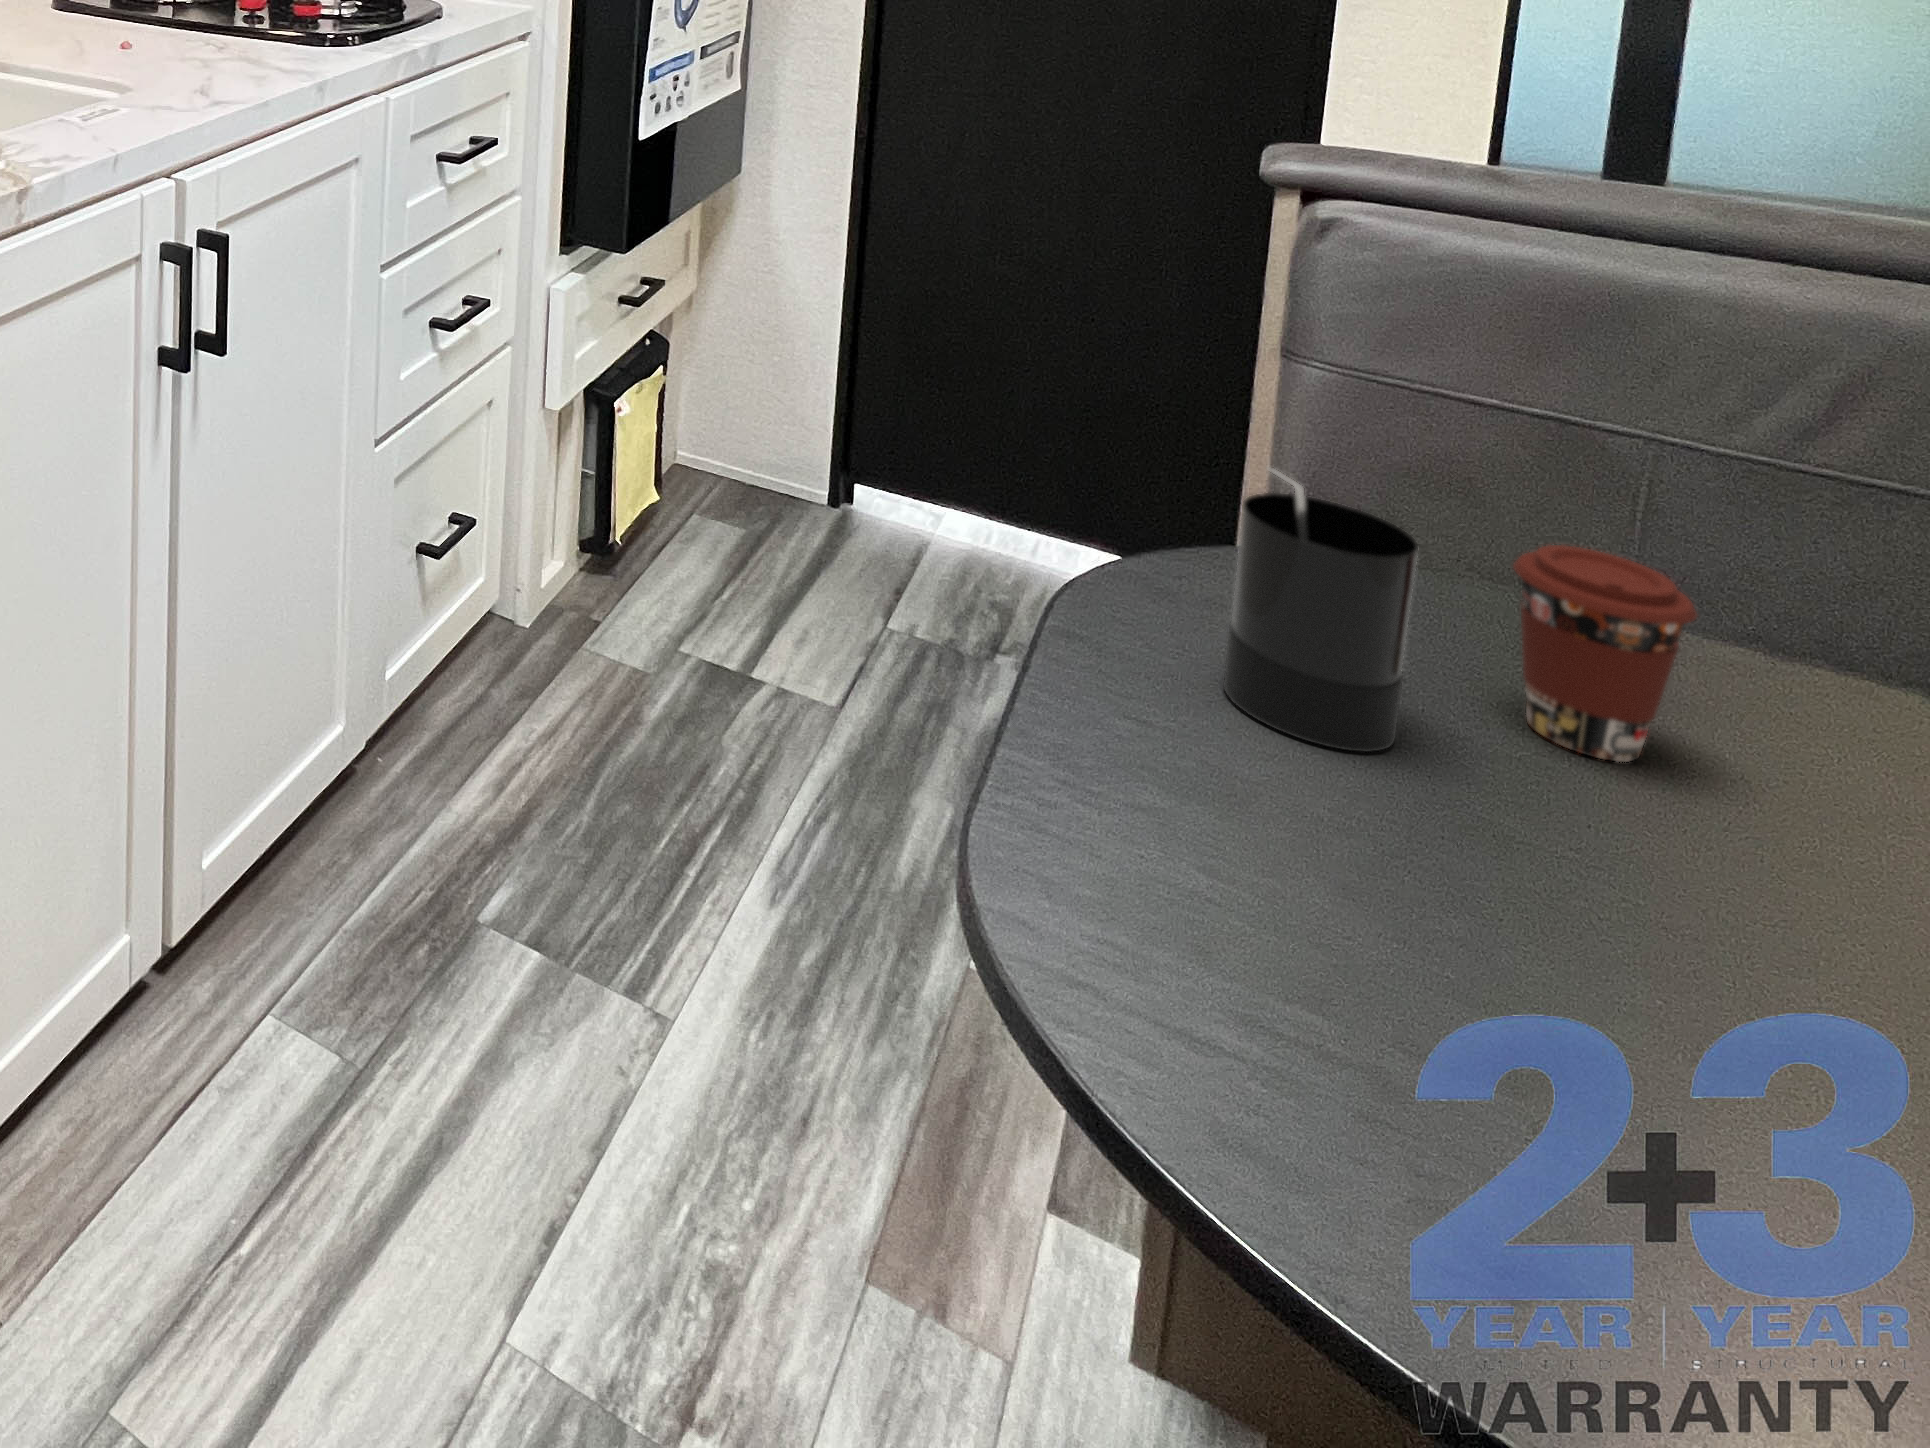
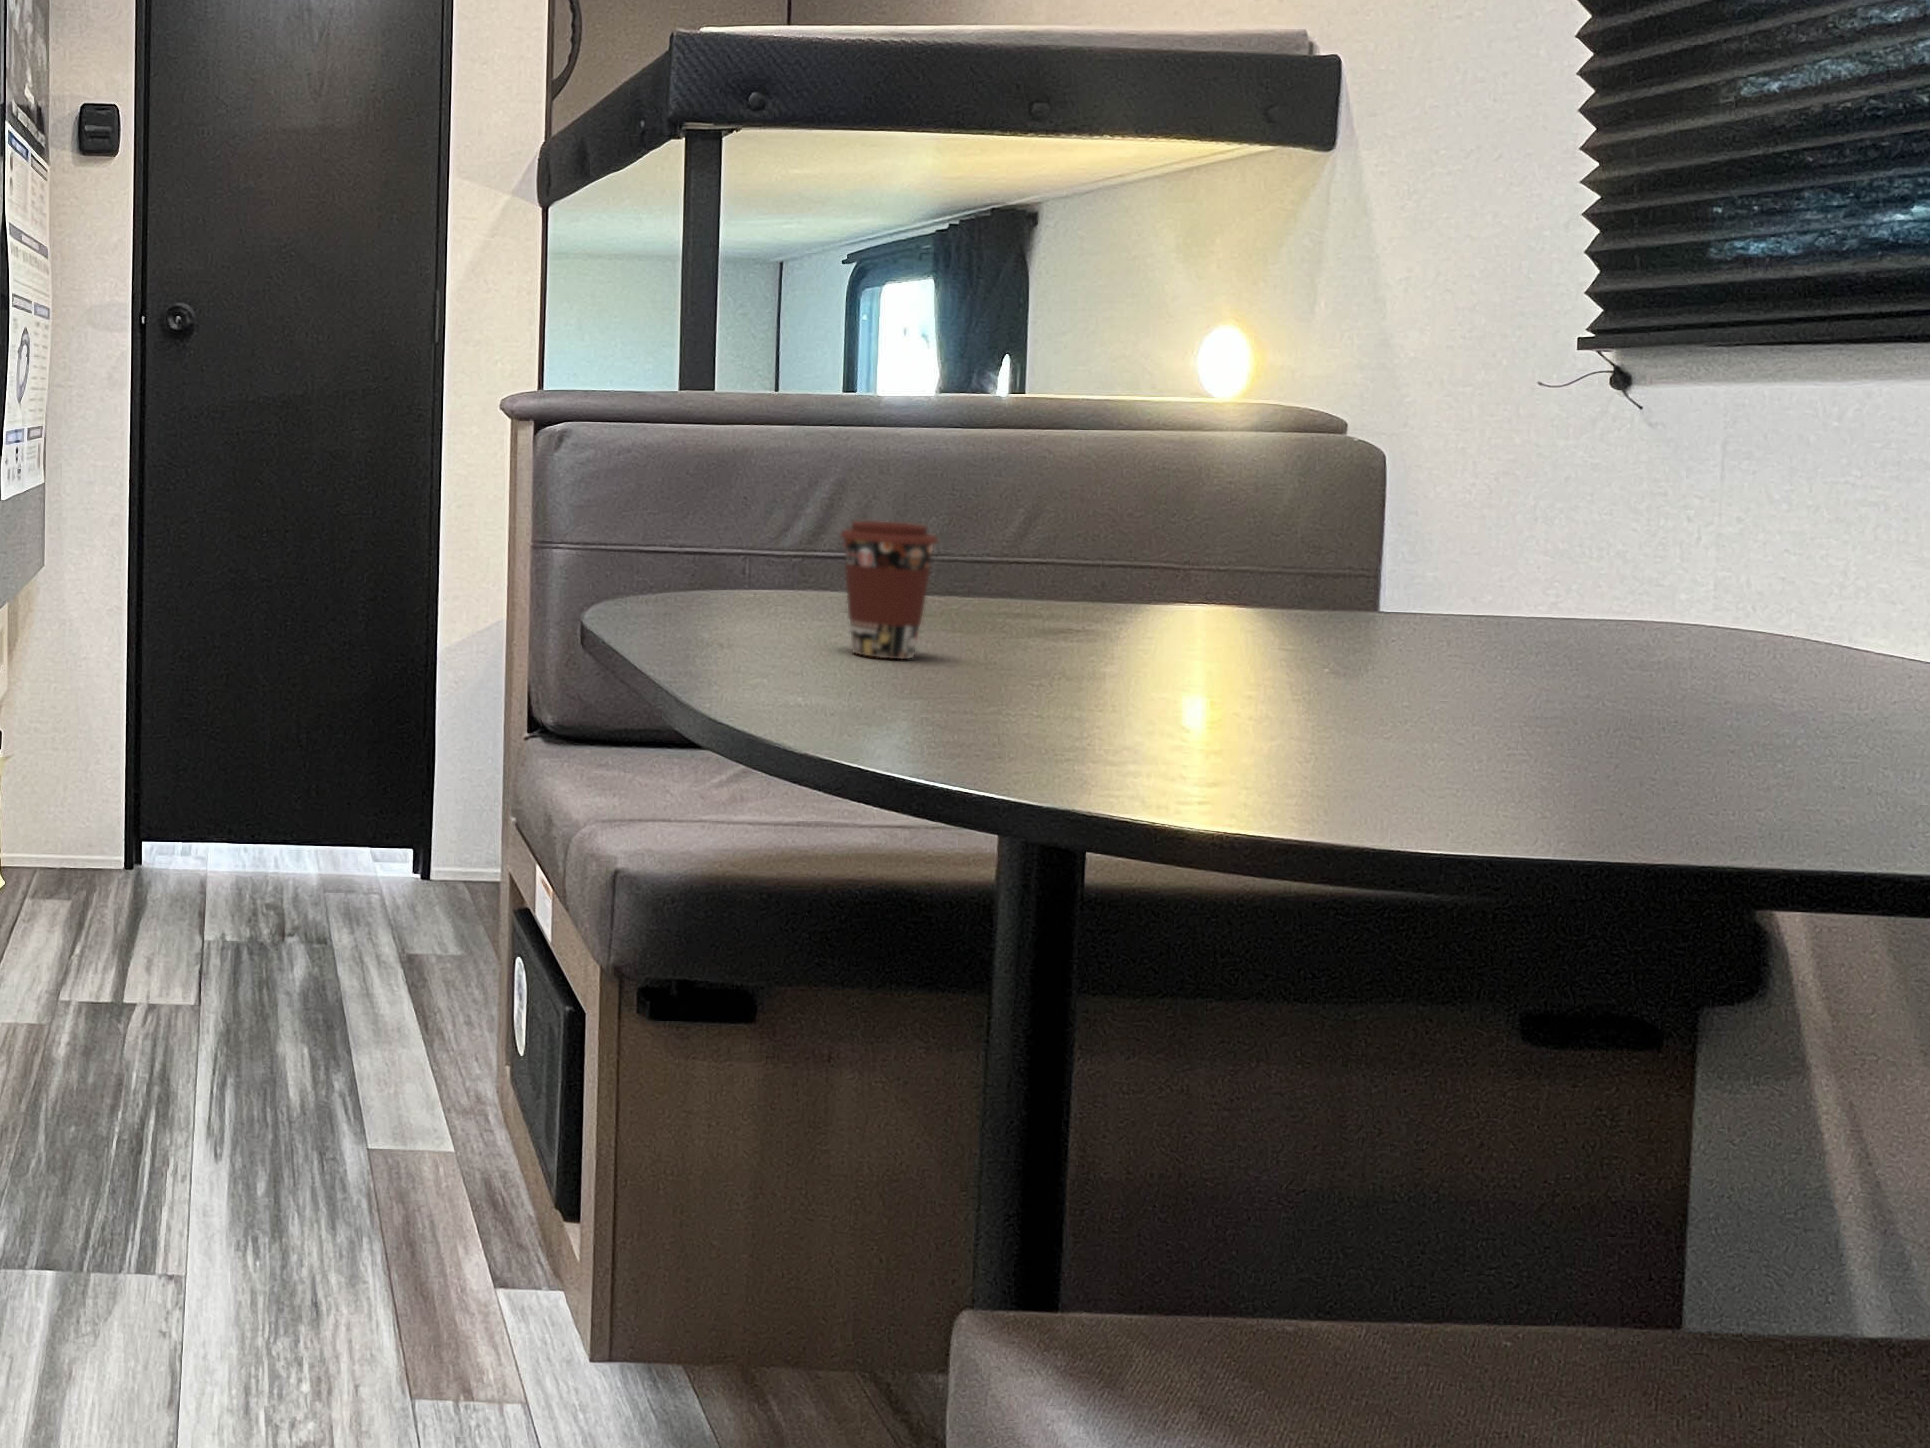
candle: present [1223,468,1418,752] -> none [713,485,830,671]

